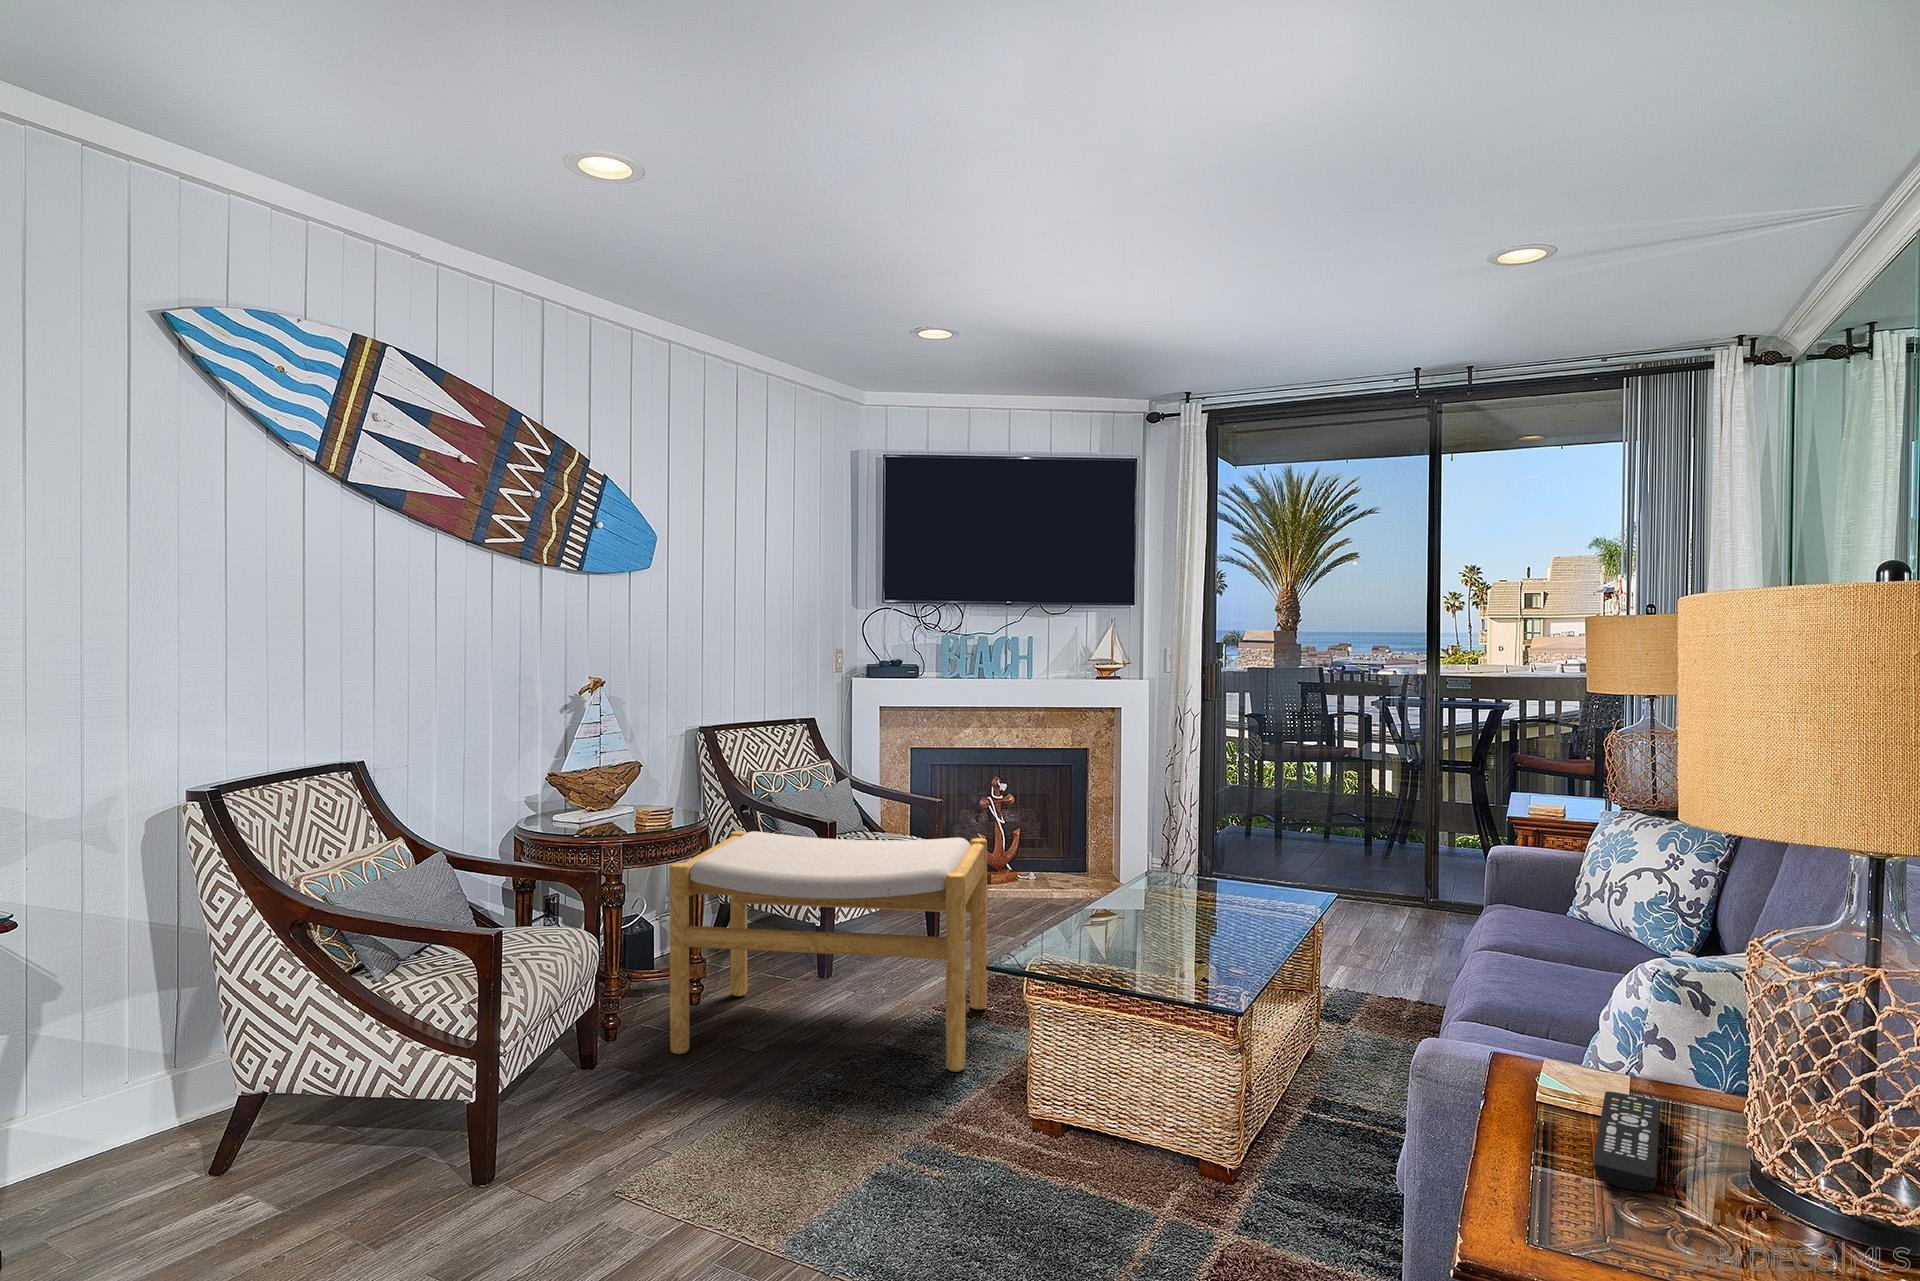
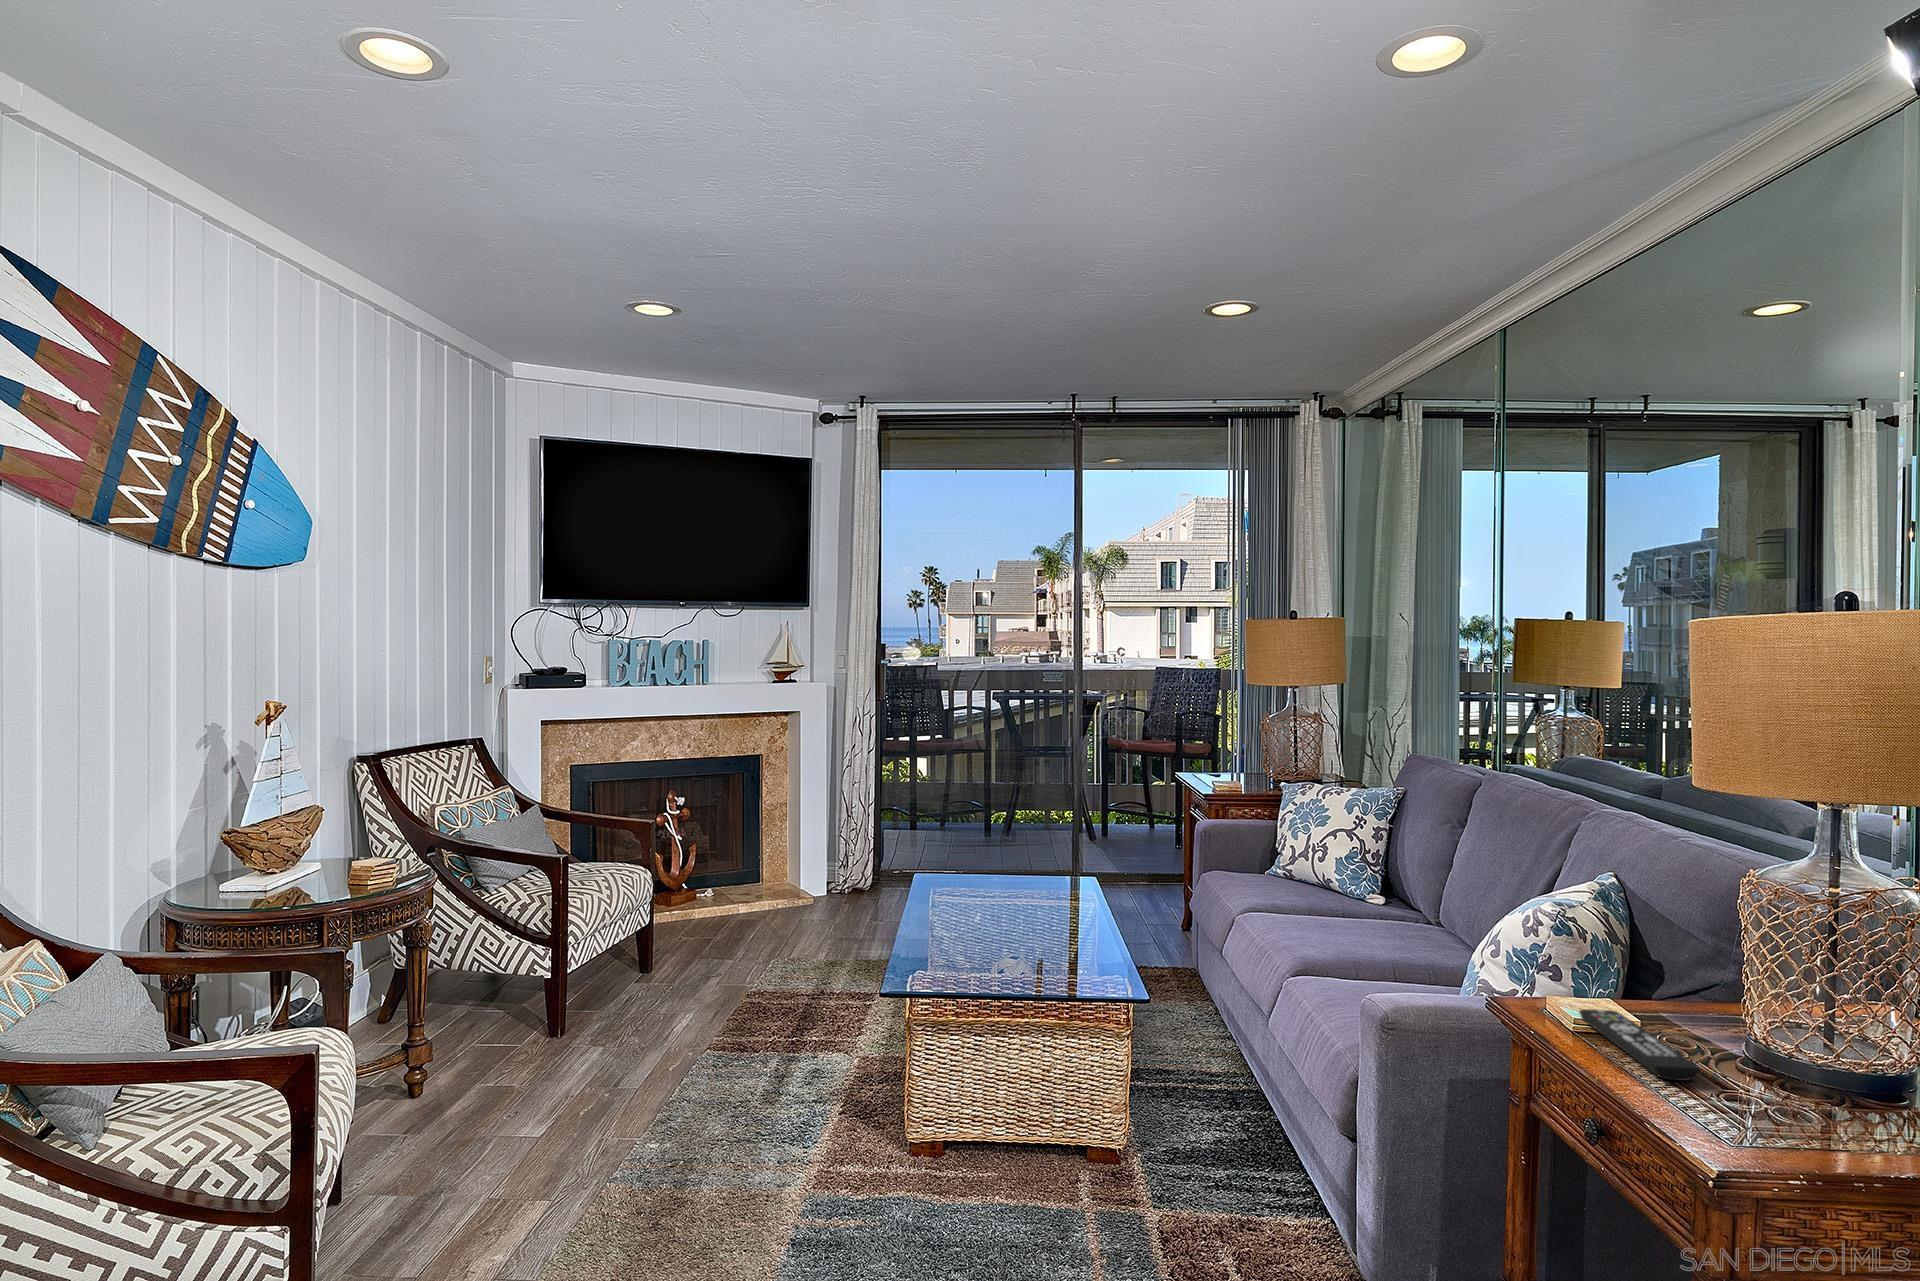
footstool: present [670,831,987,1072] -> none [428,859,796,1161]

